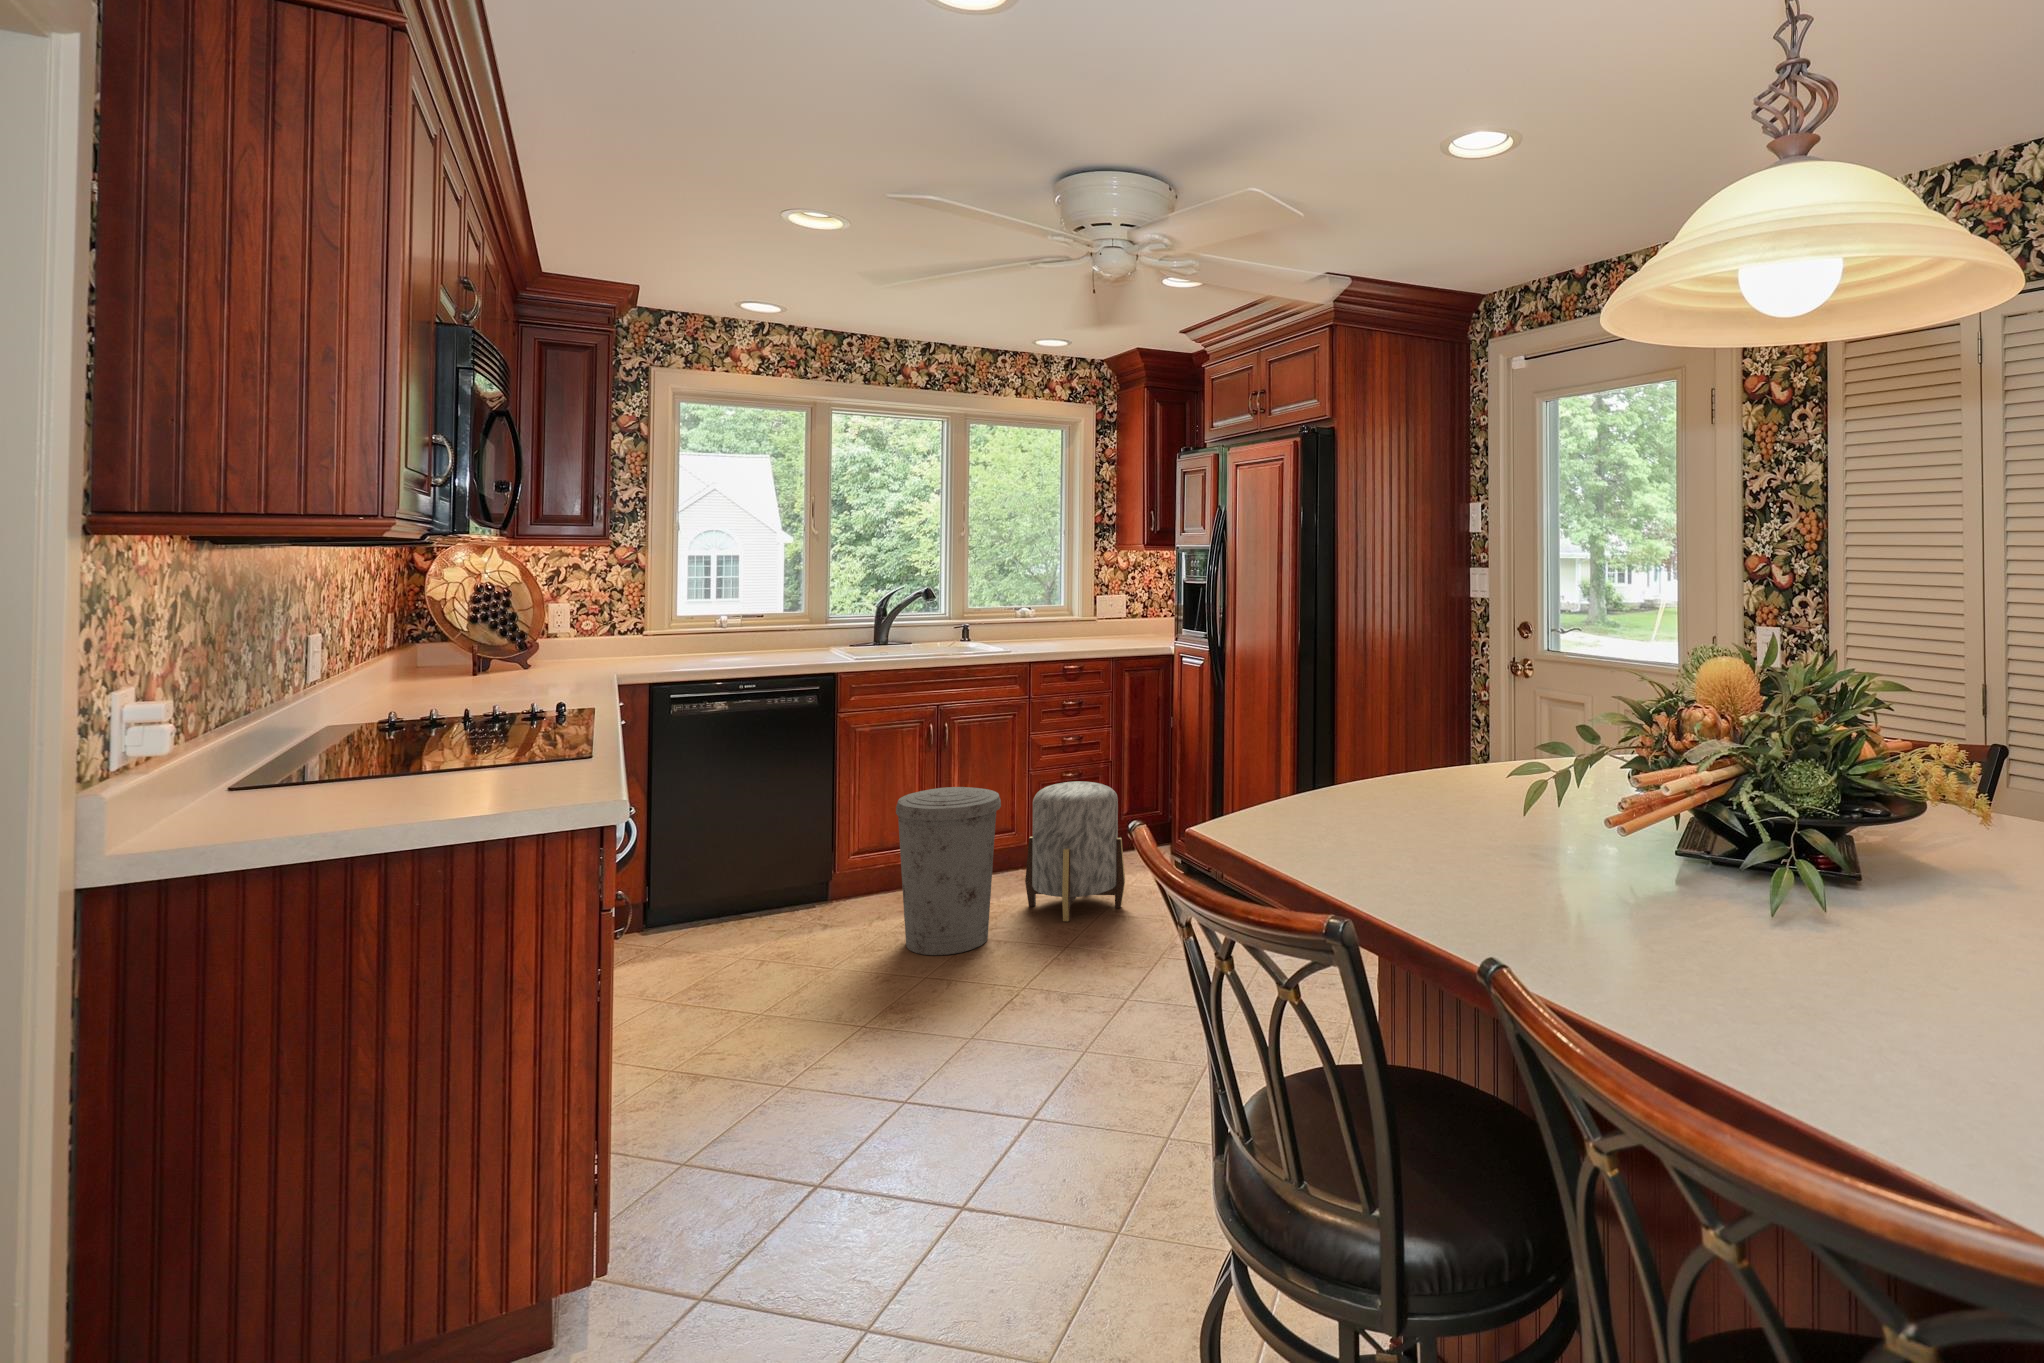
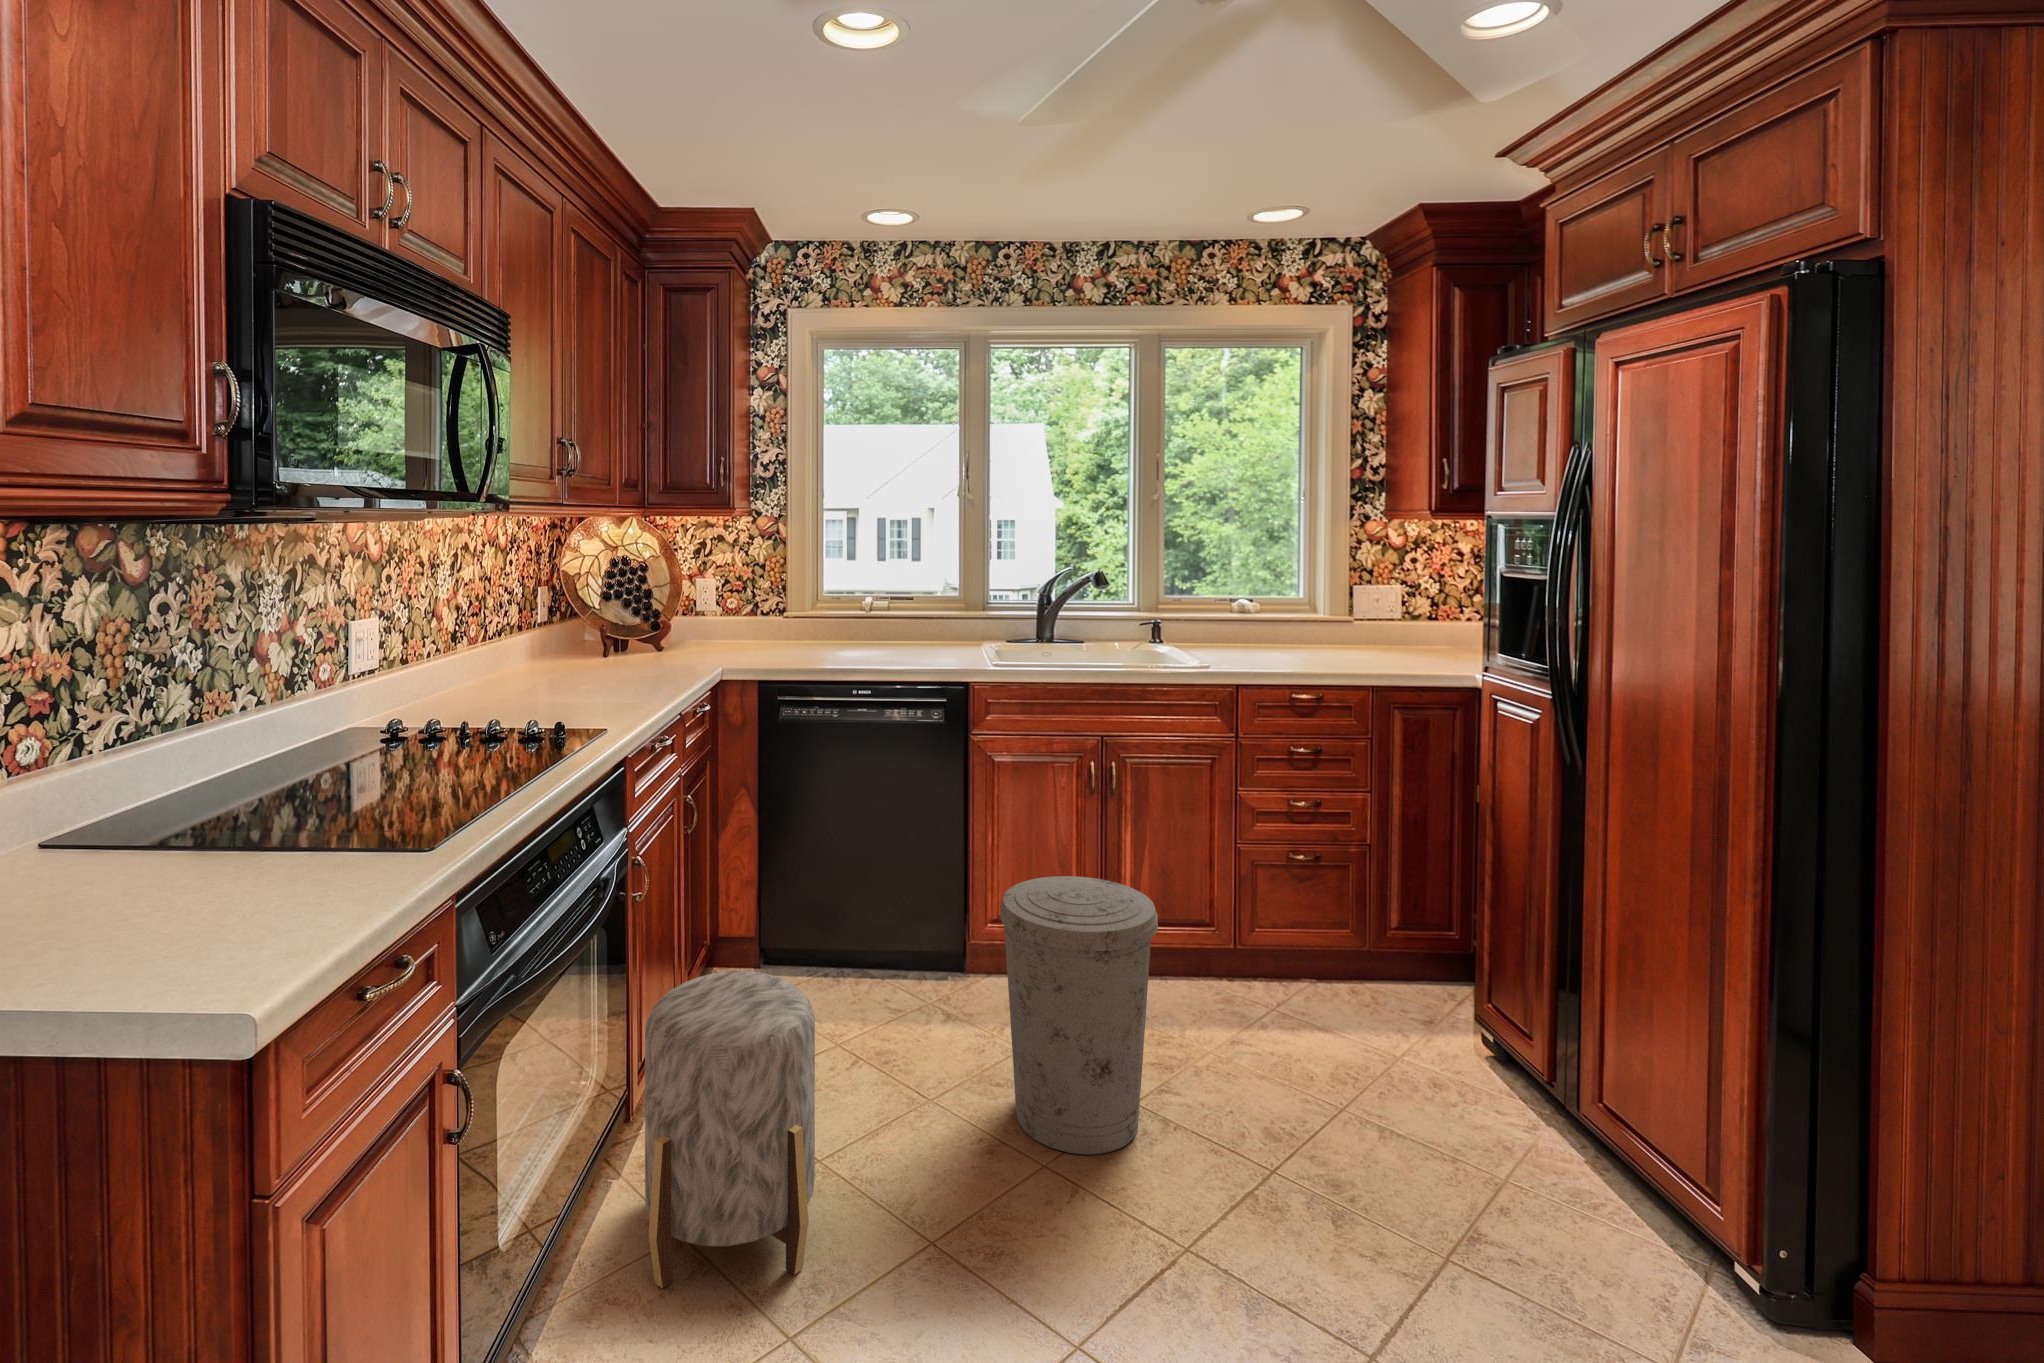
stool: present [1025,781,1125,921] -> present [645,971,815,1288]

